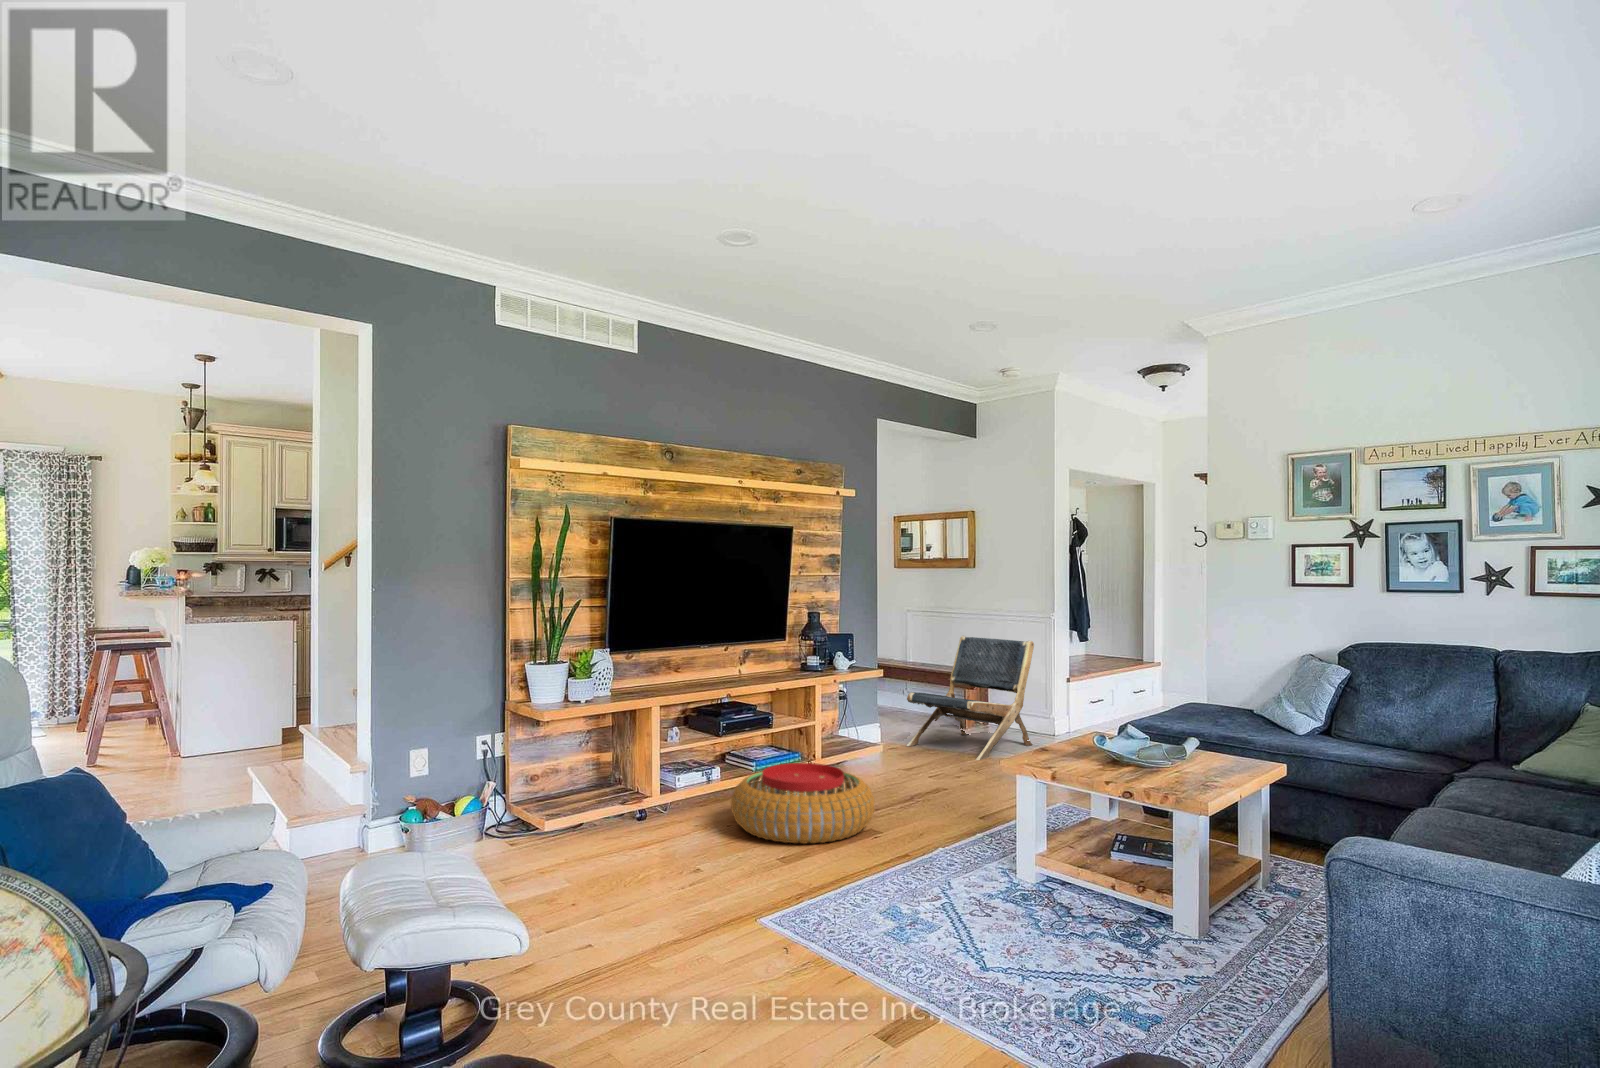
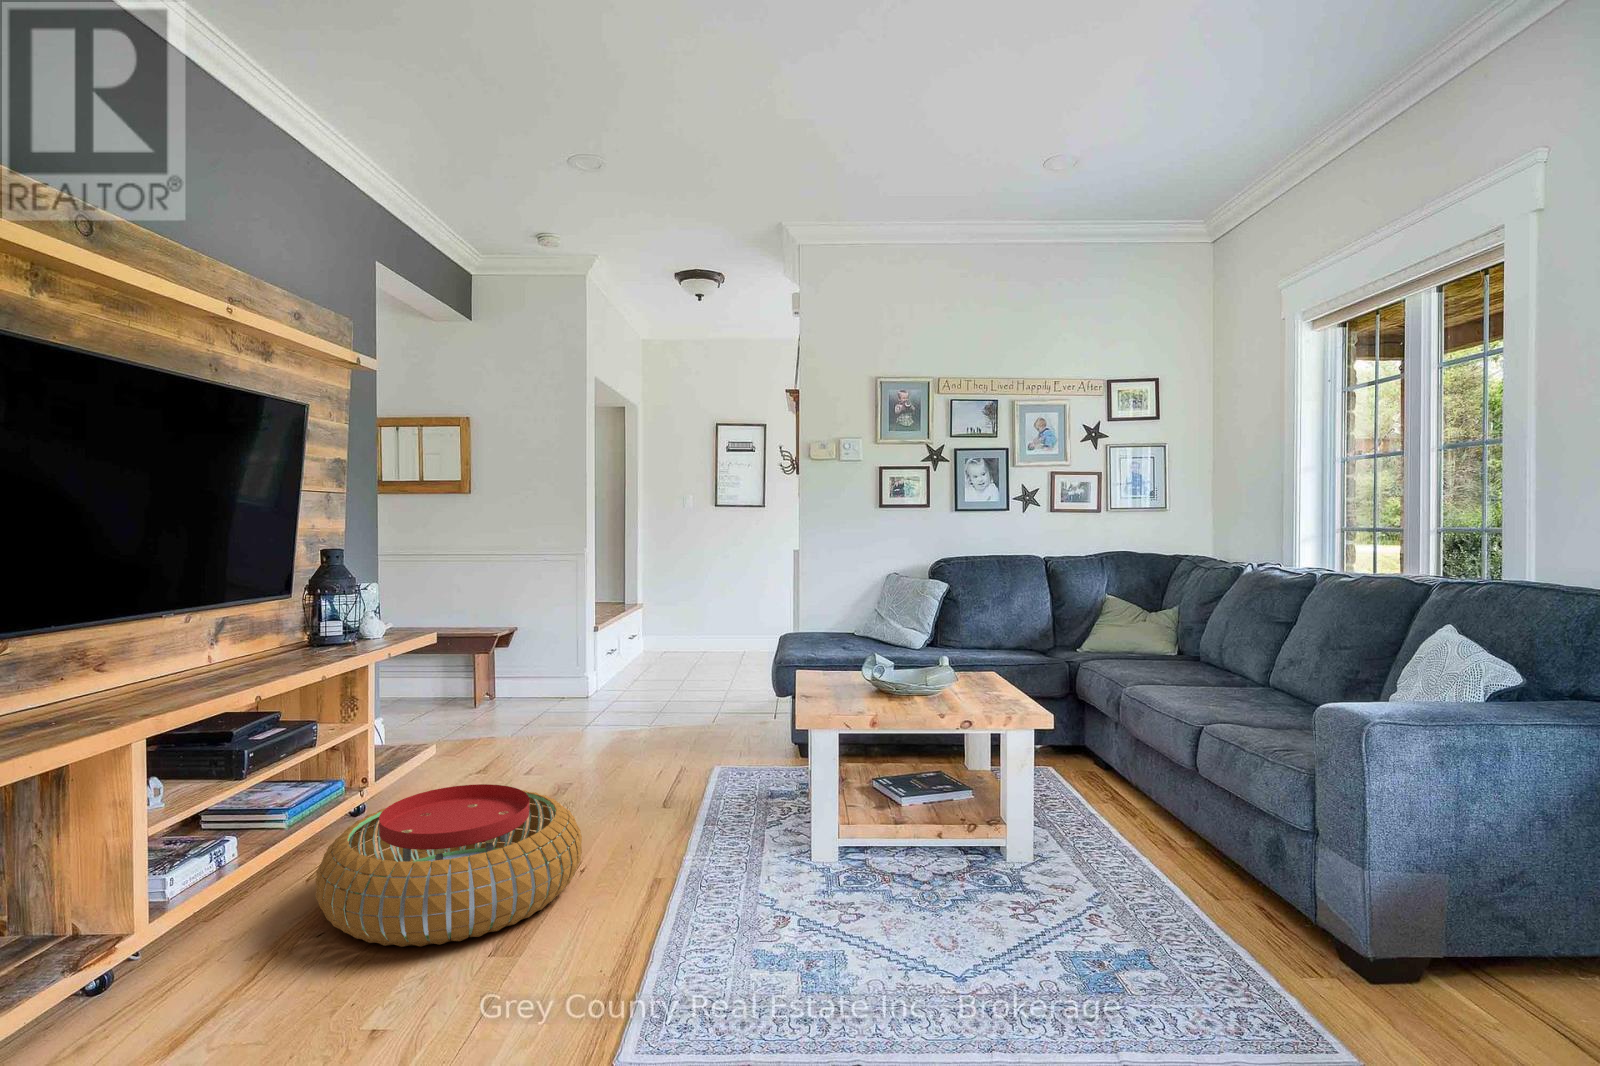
lounge chair: present [906,636,1034,760] -> none [412,579,563,734]

